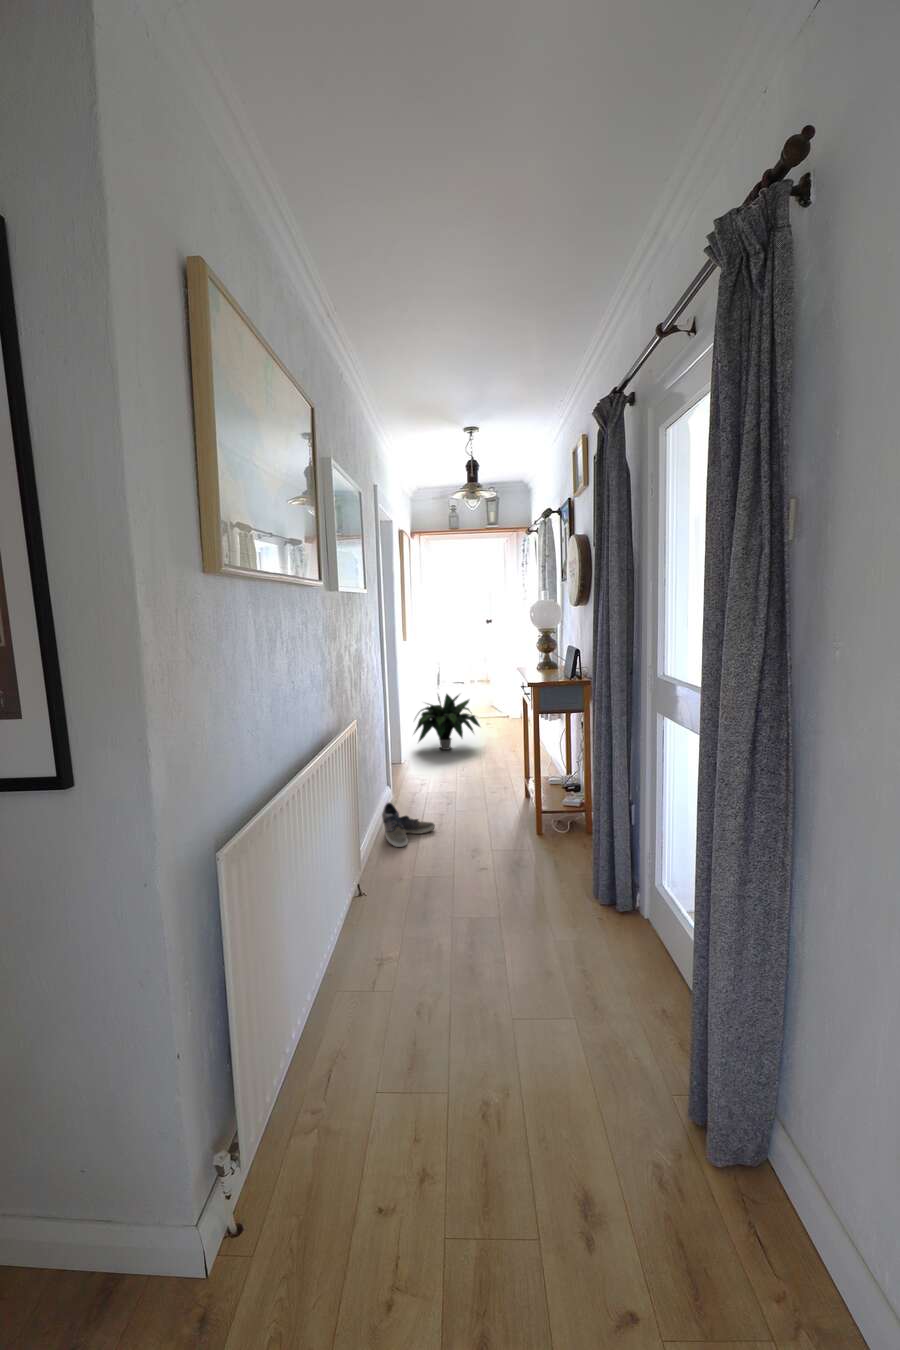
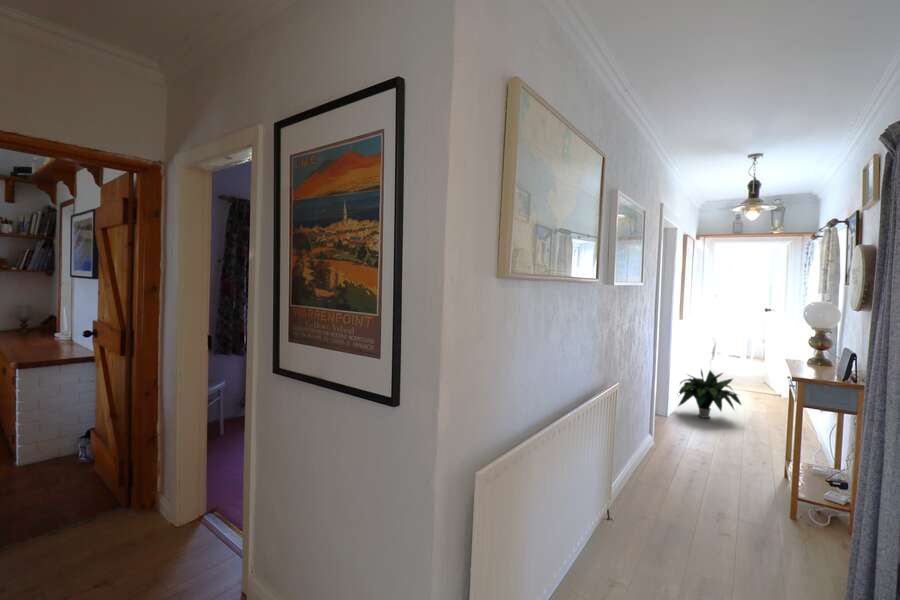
shoe: present [382,803,435,847] -> none [638,448,684,486]

